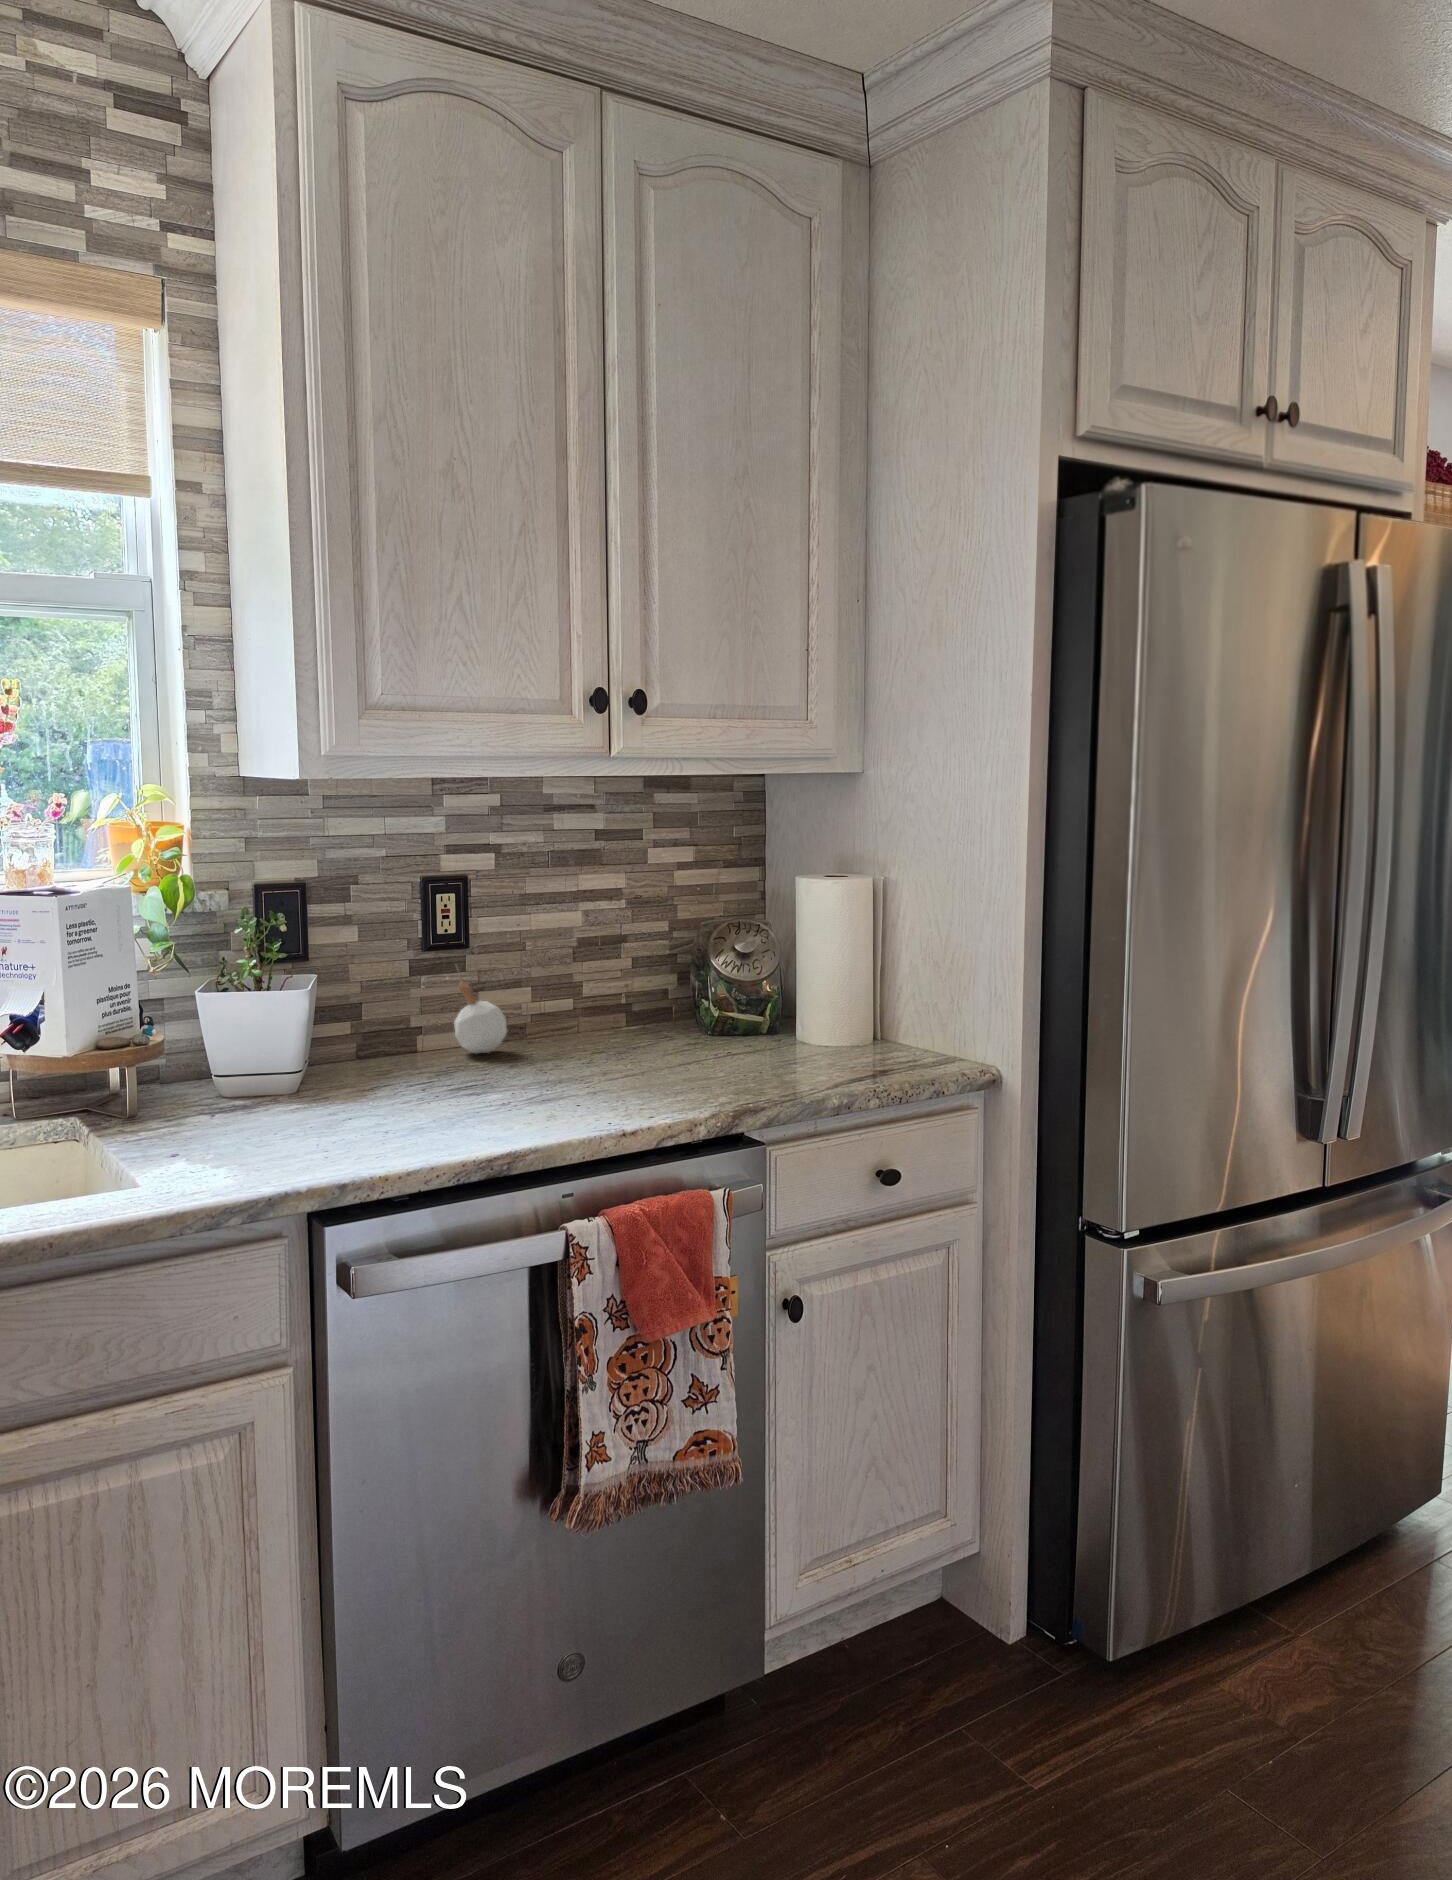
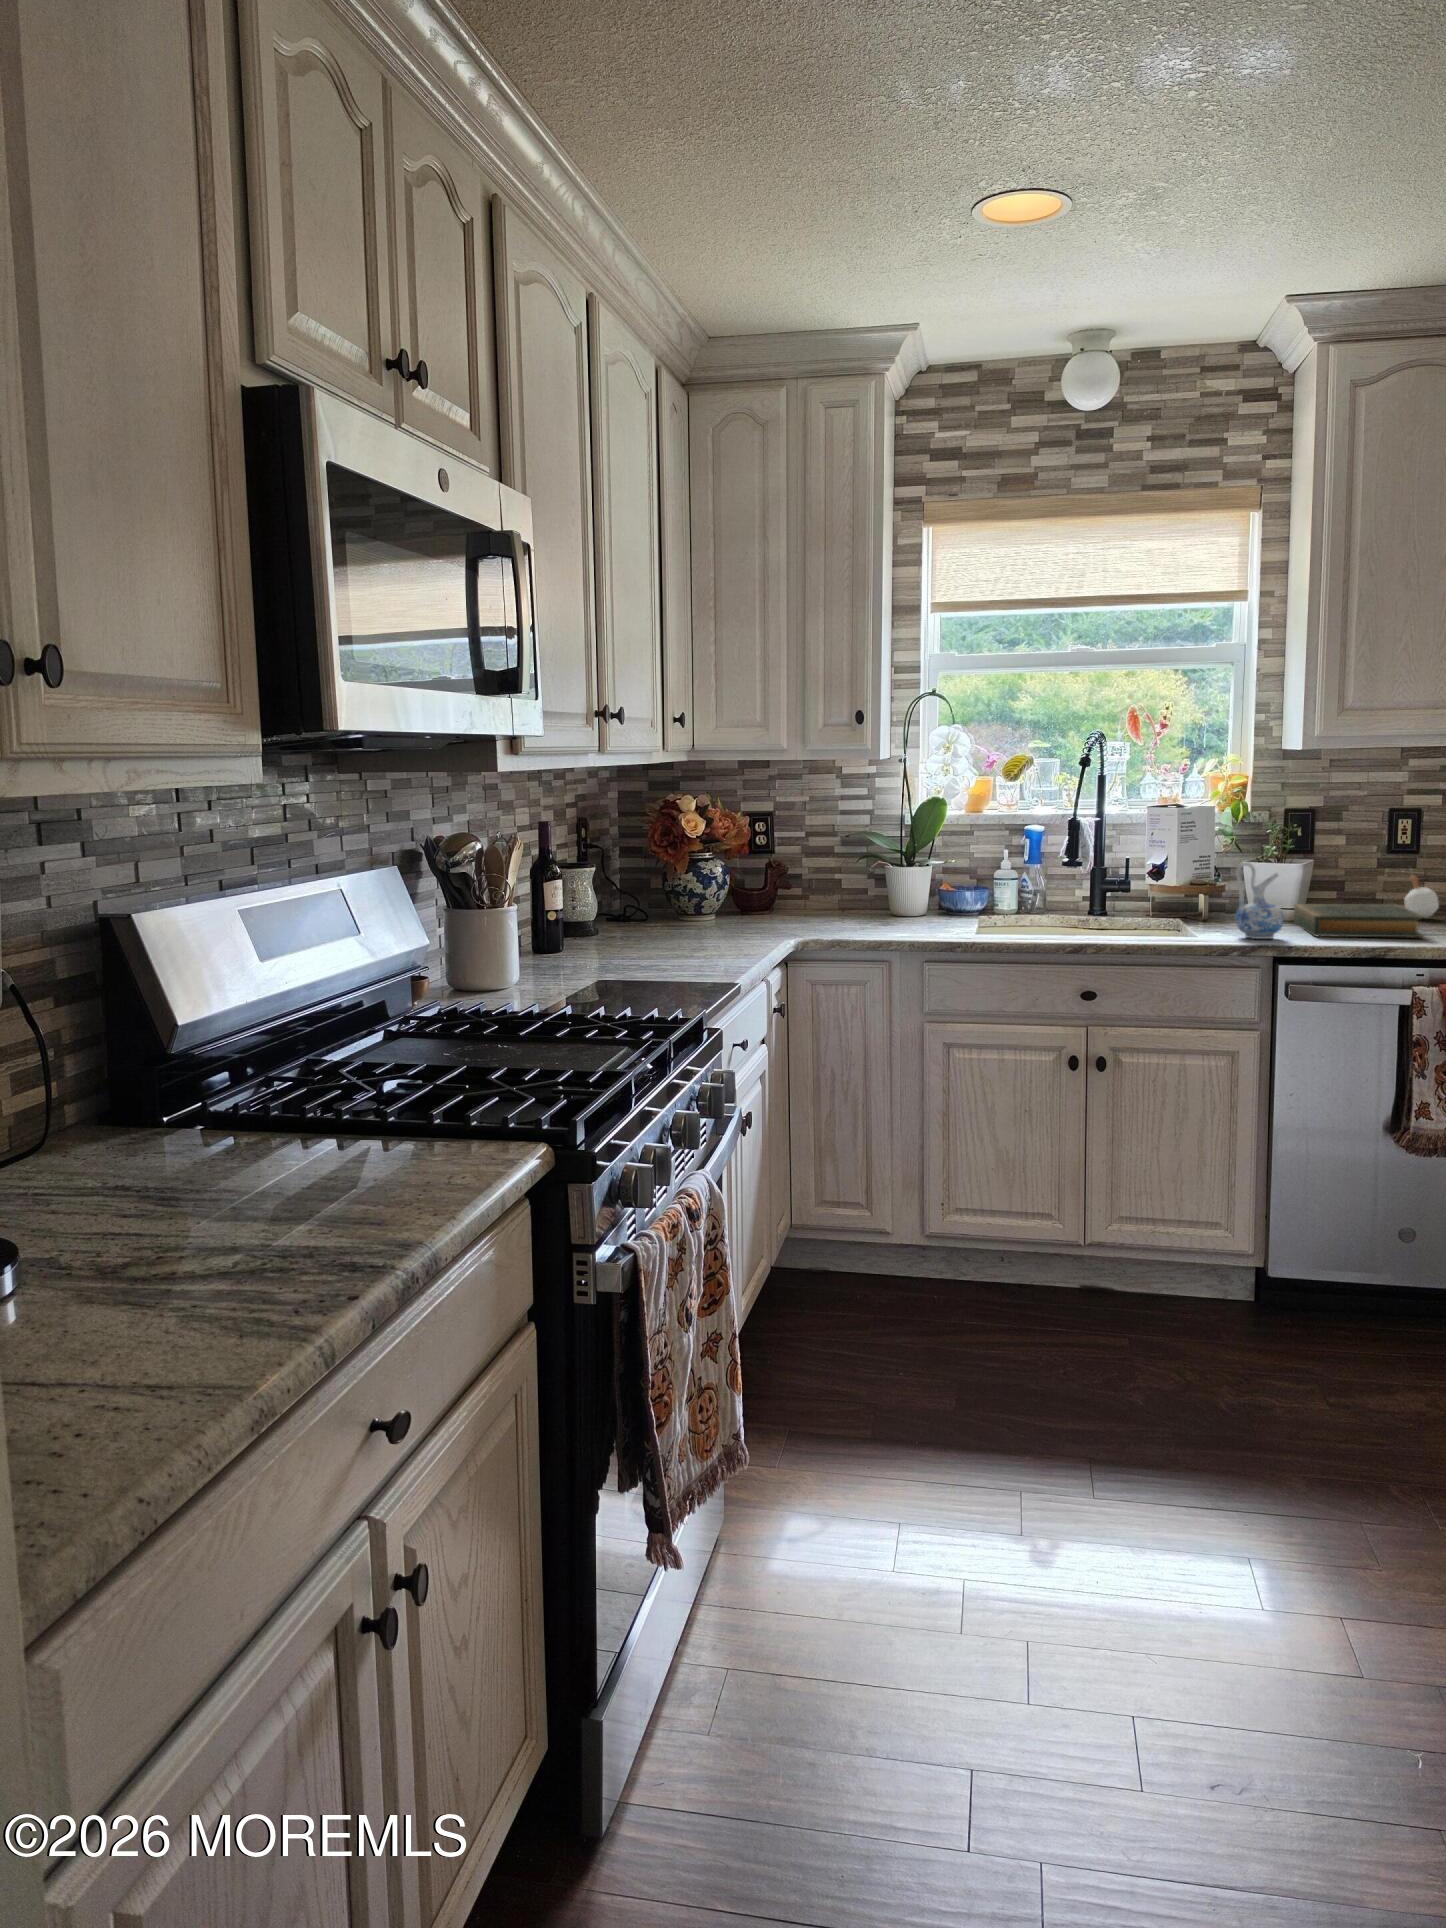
ceramic pitcher: none [215,1018,312,1169] -> present [1235,862,1284,939]
hardback book: none [293,1043,538,1139] -> present [1294,904,1425,937]

